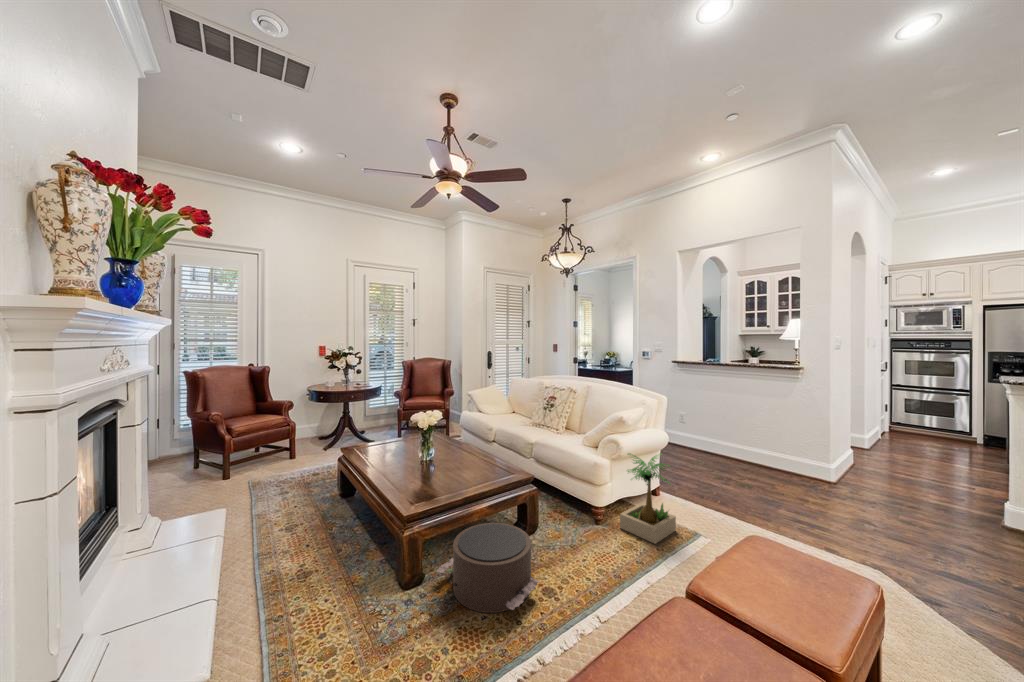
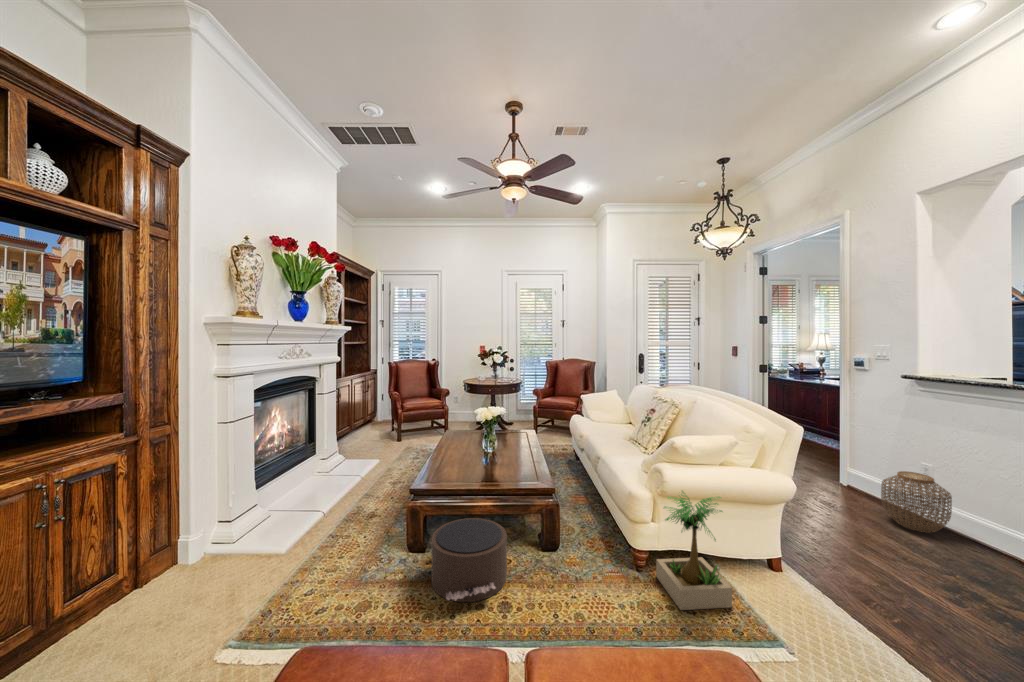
woven basket: none [680,421,715,457] -> present [881,471,952,533]

